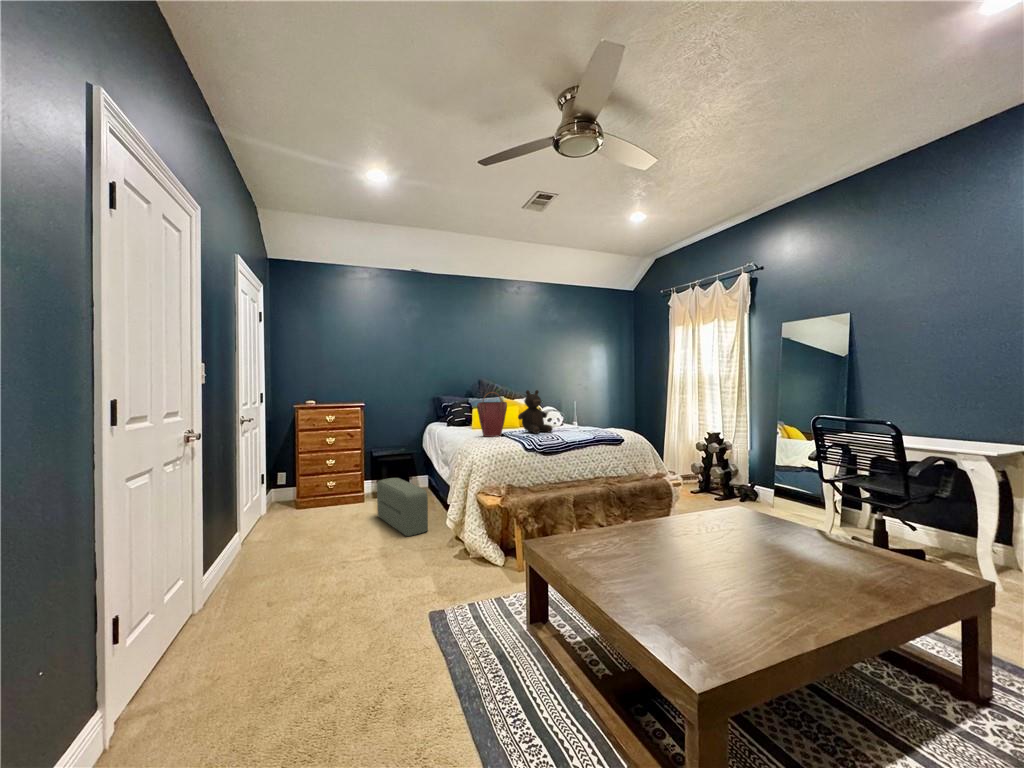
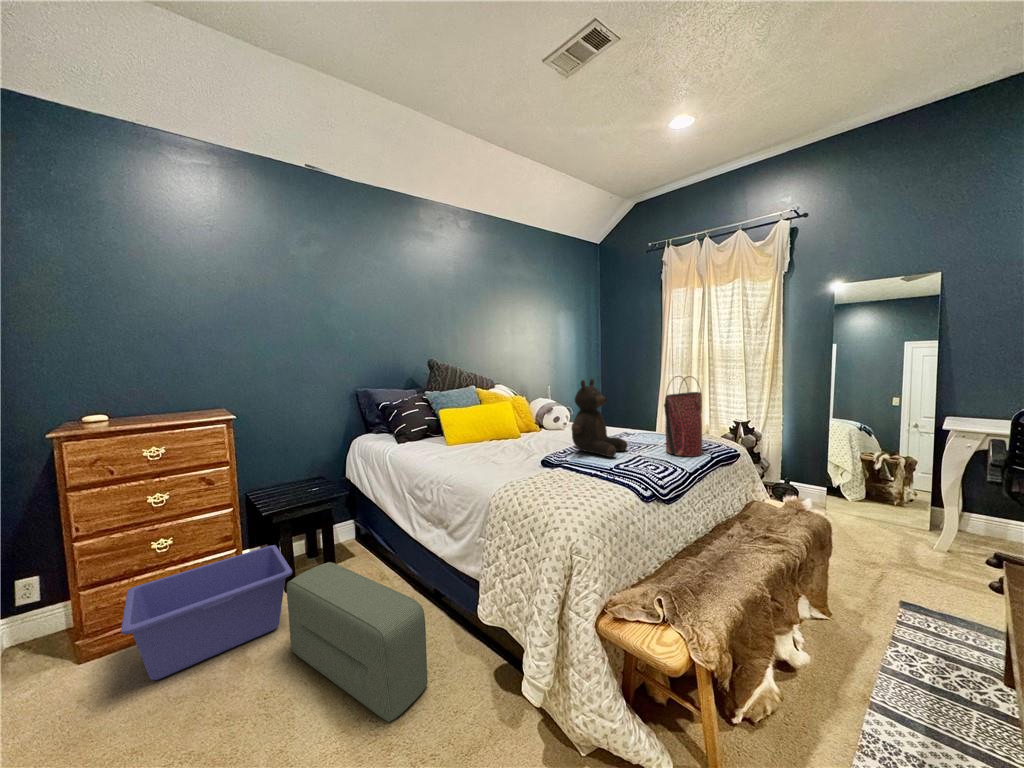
handbag: present [477,392,507,437] -> present [664,376,702,457]
storage bin: none [315,474,382,516] -> present [121,545,292,680]

